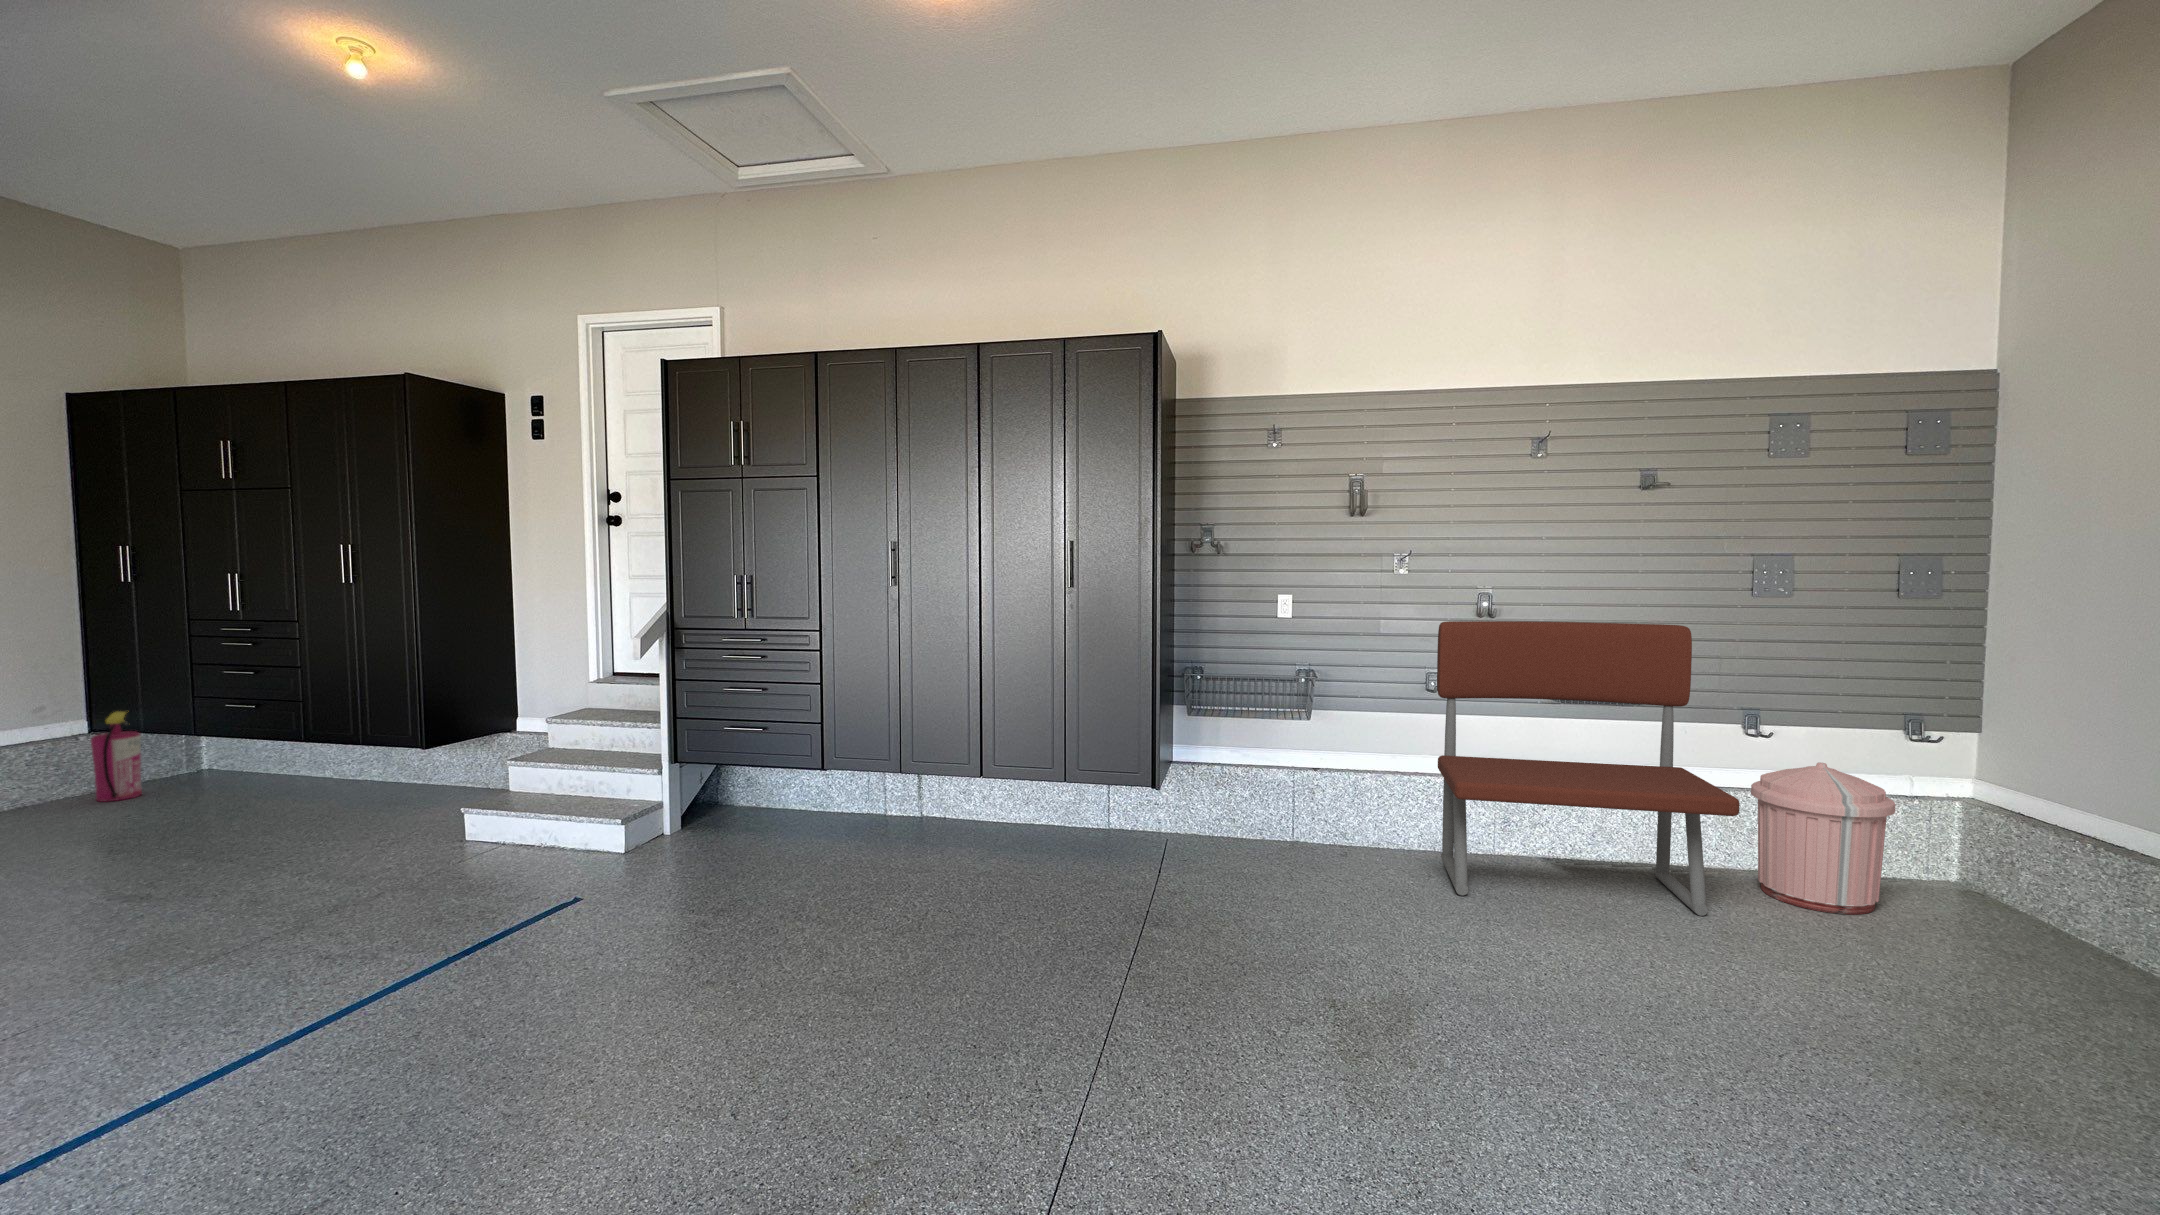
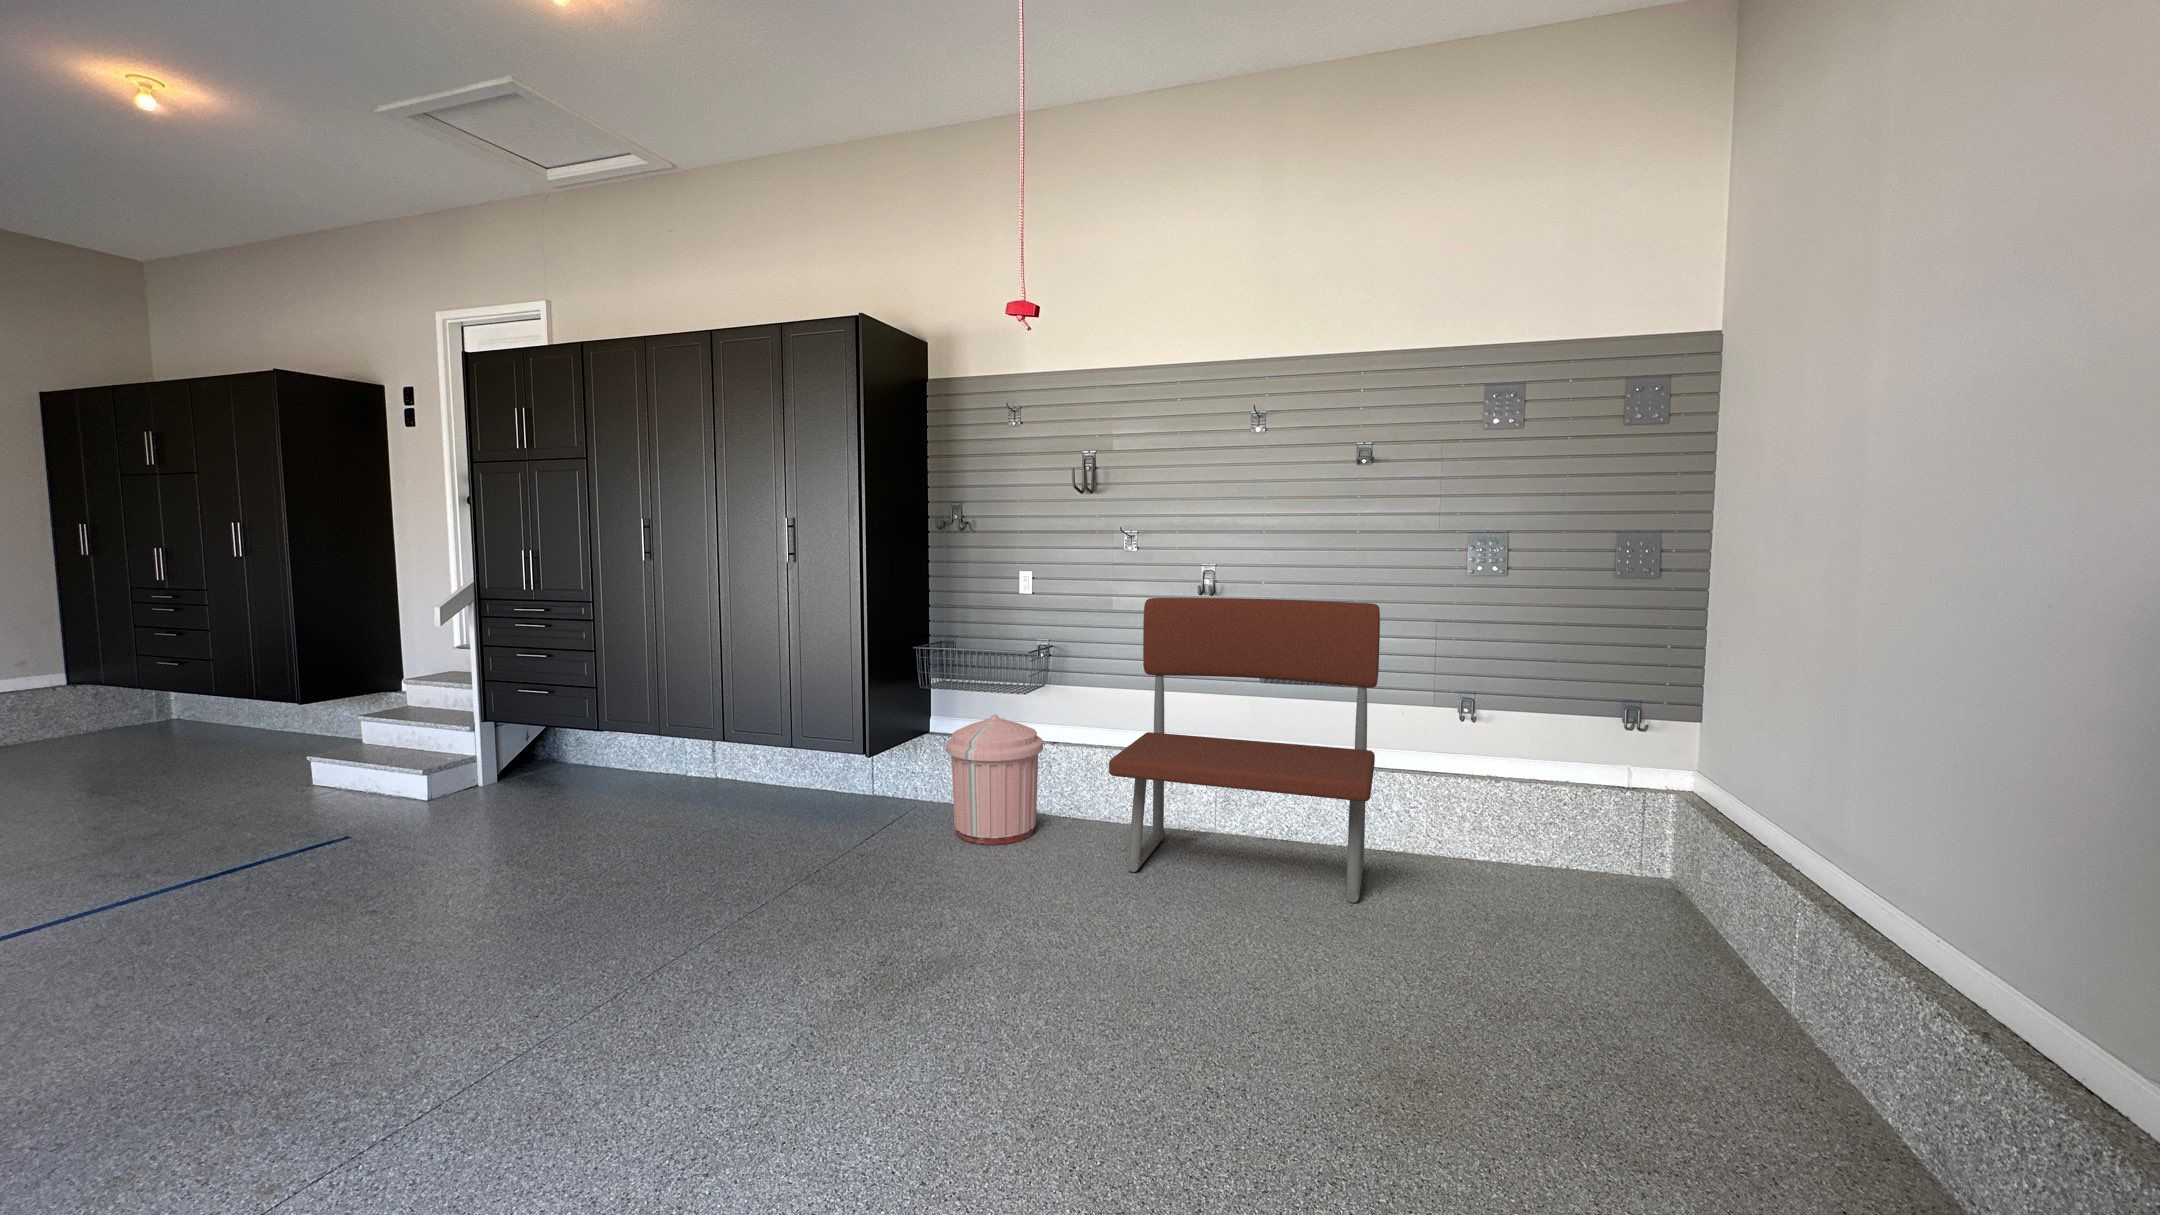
fire extinguisher: present [91,712,142,802] -> none [59,666,107,744]
trash can: present [1751,762,1895,914] -> present [946,715,1043,845]

